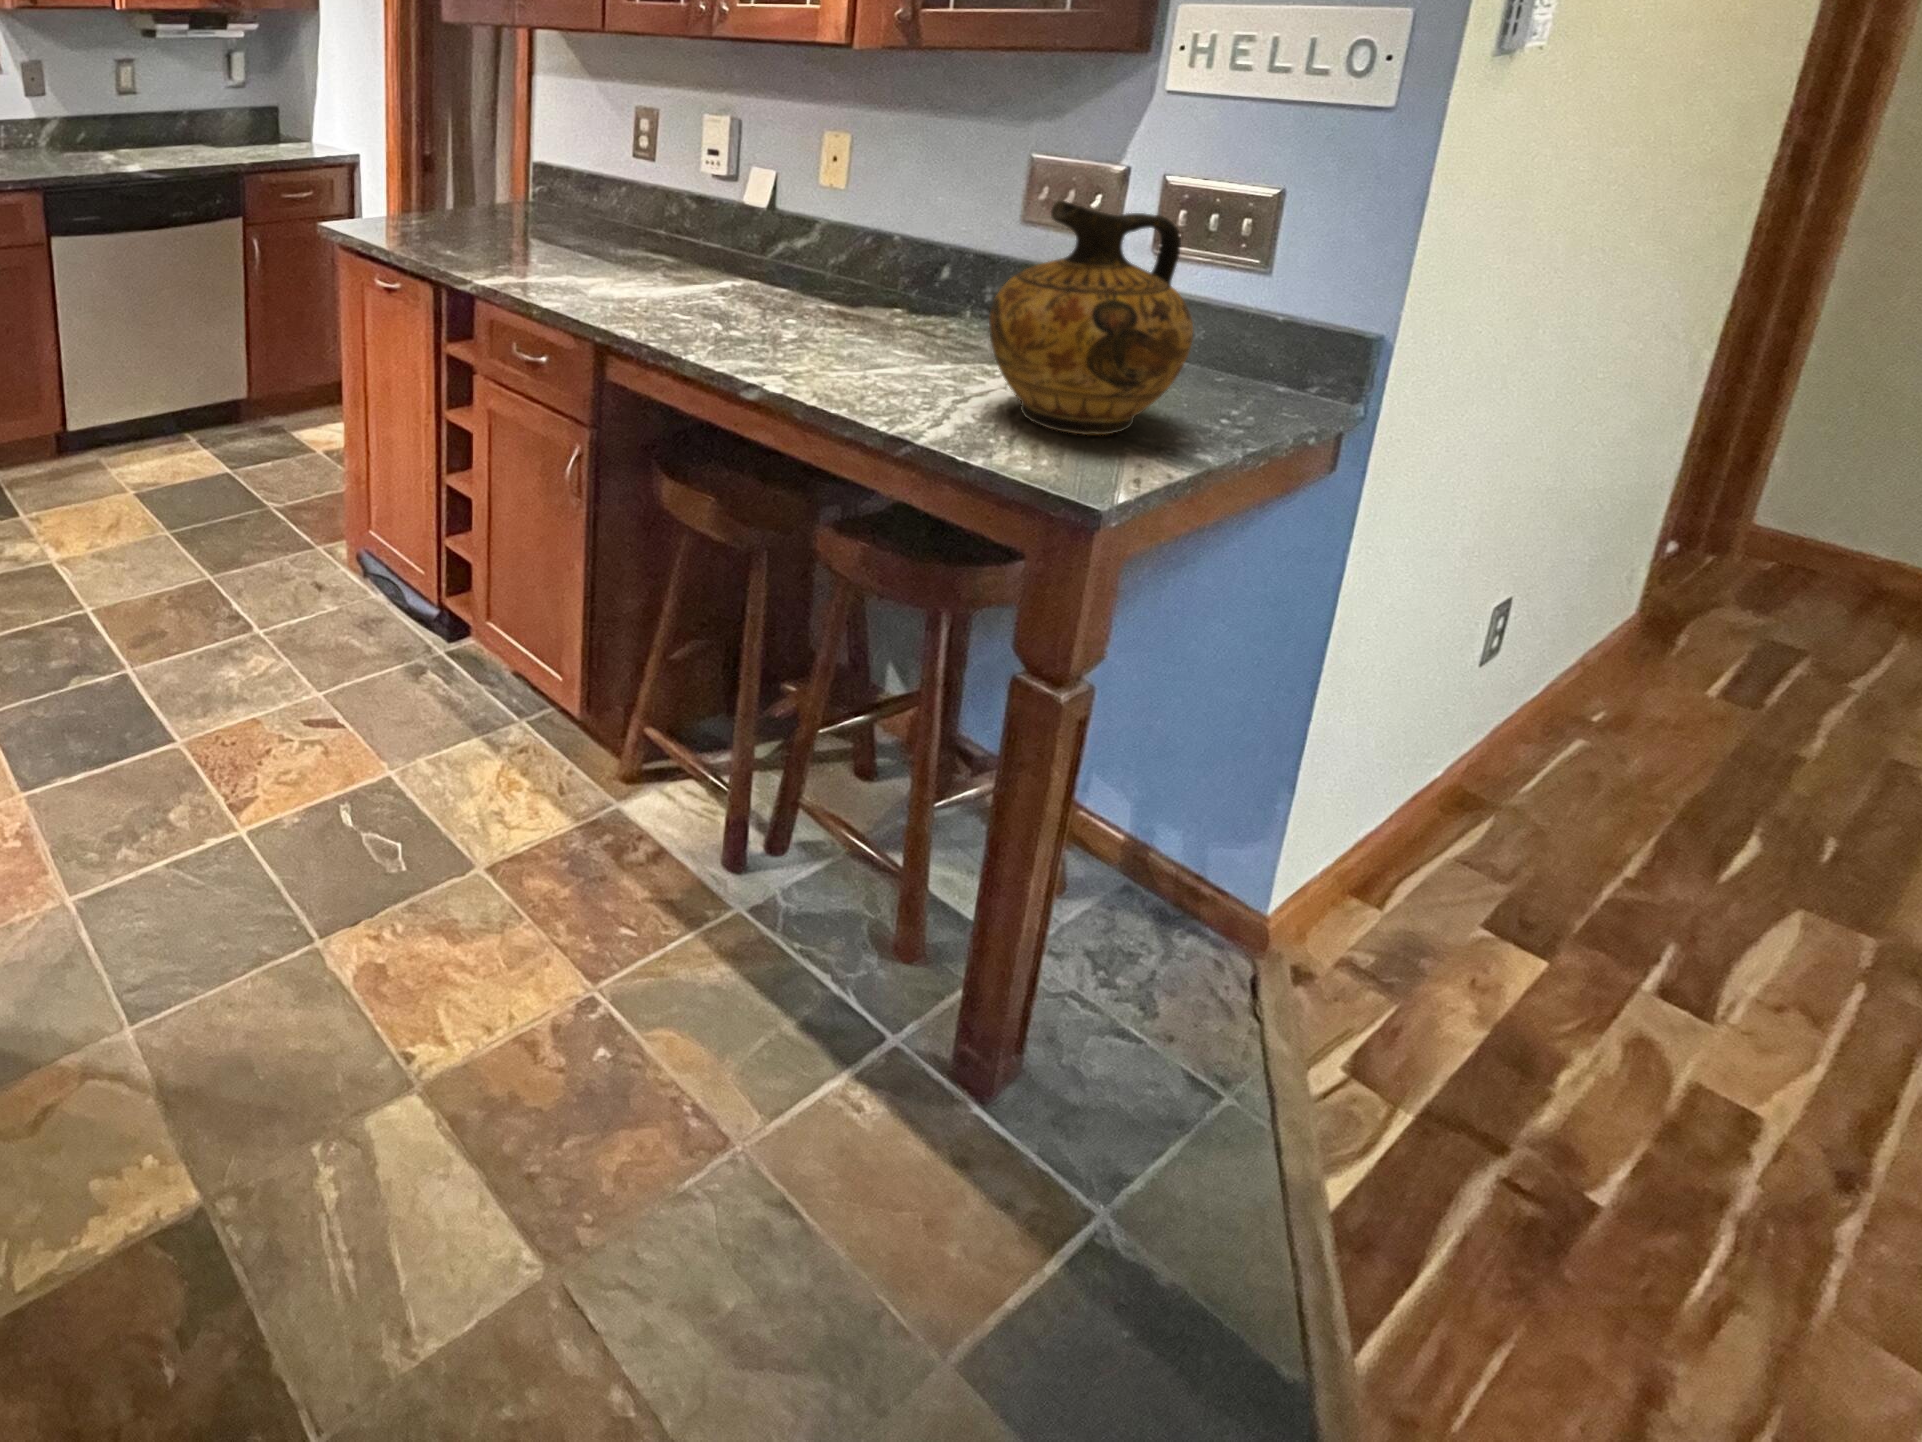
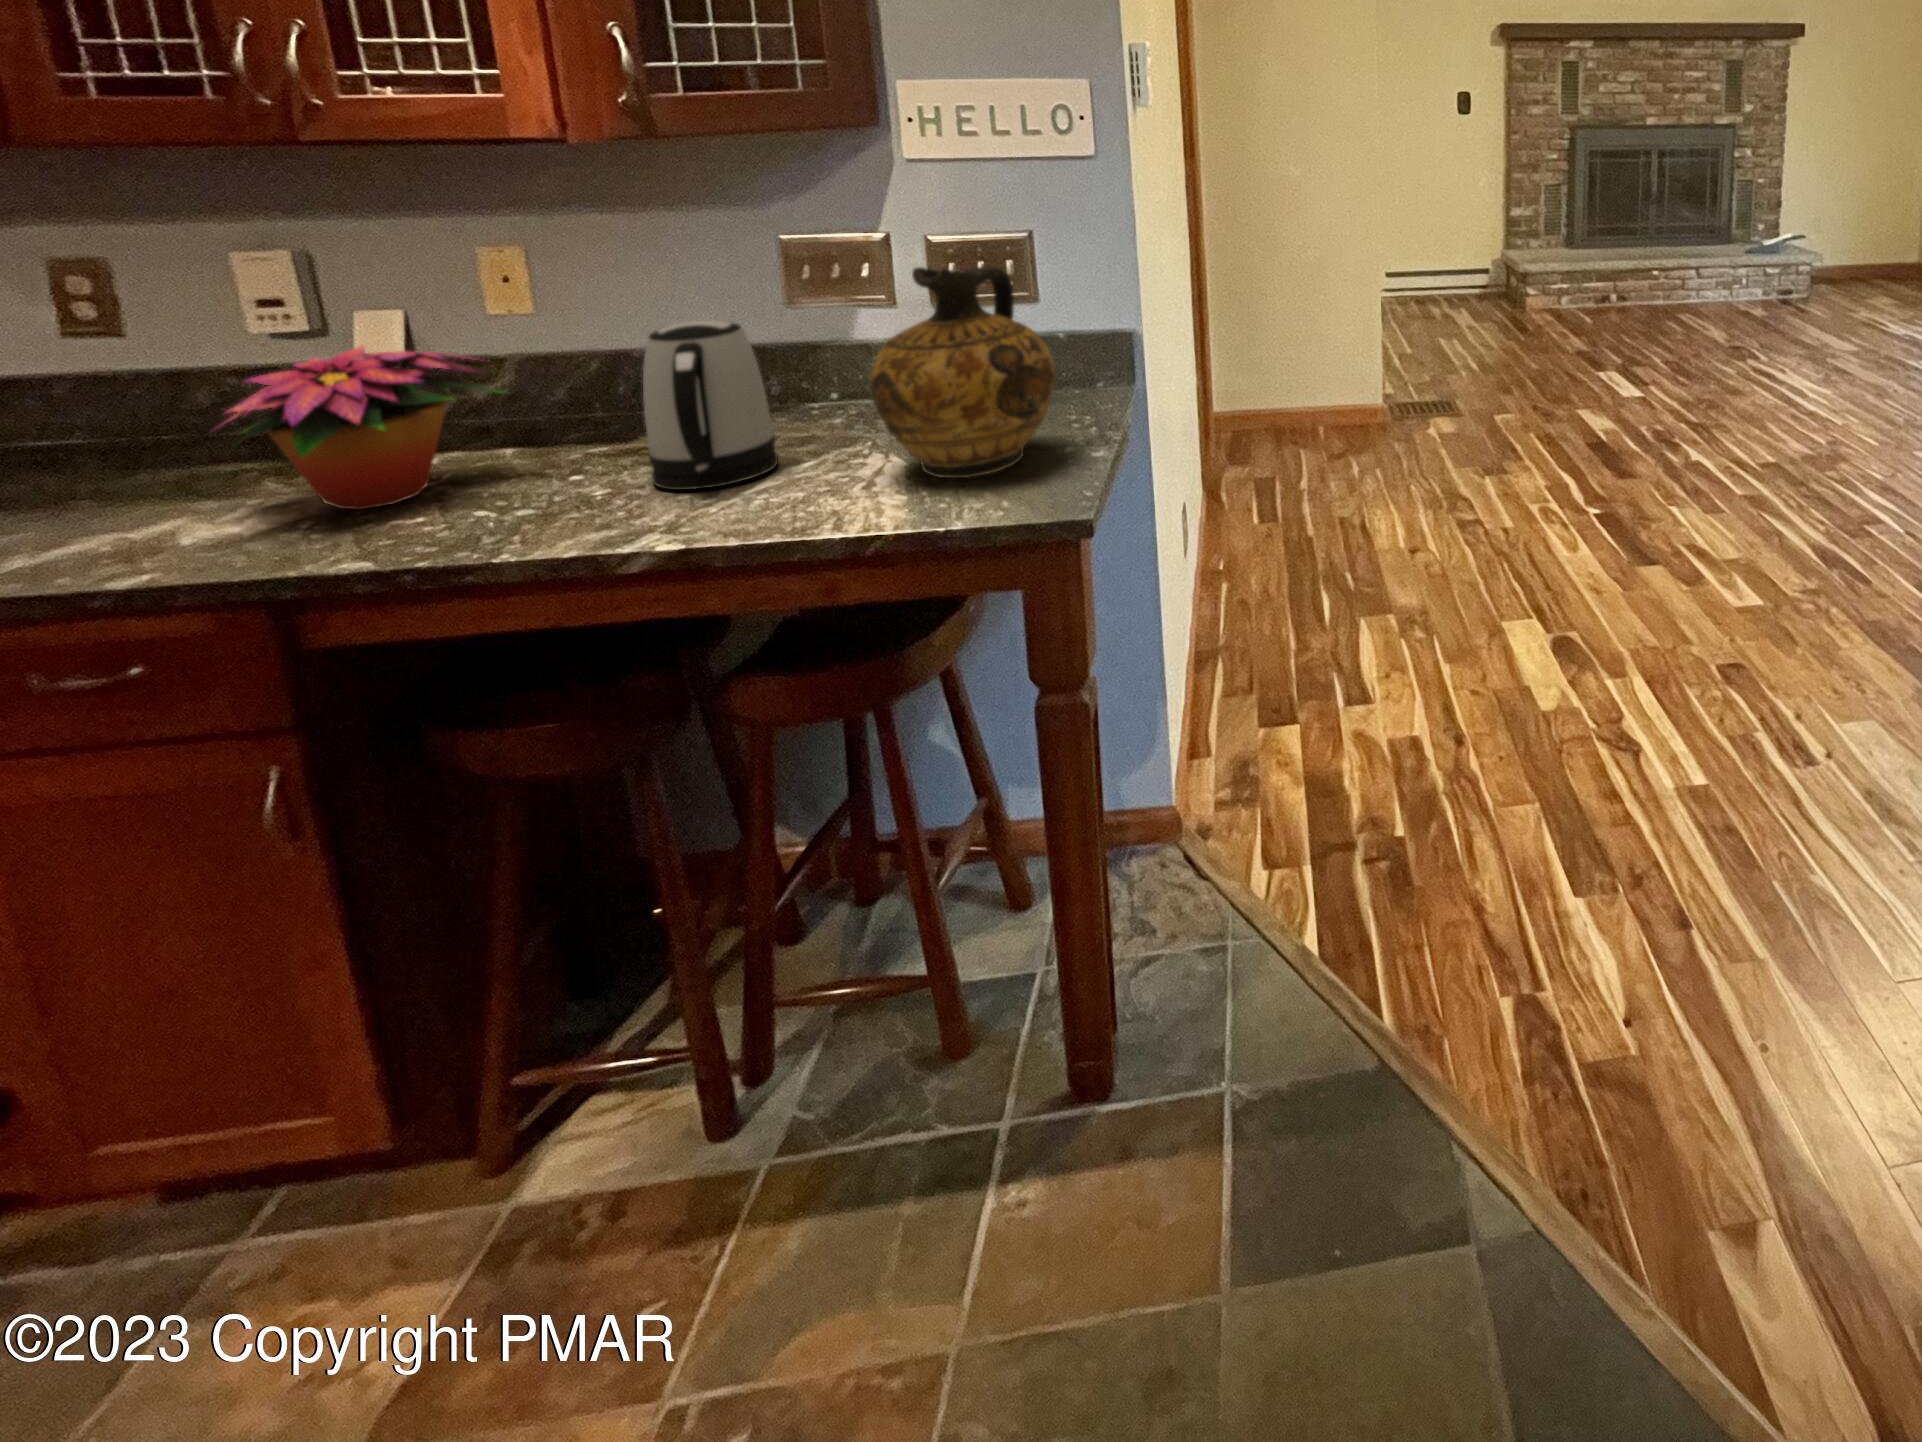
flower arrangement: none [621,187,790,306] -> present [225,346,497,509]
kettle: none [831,216,933,365] -> present [643,321,778,490]

